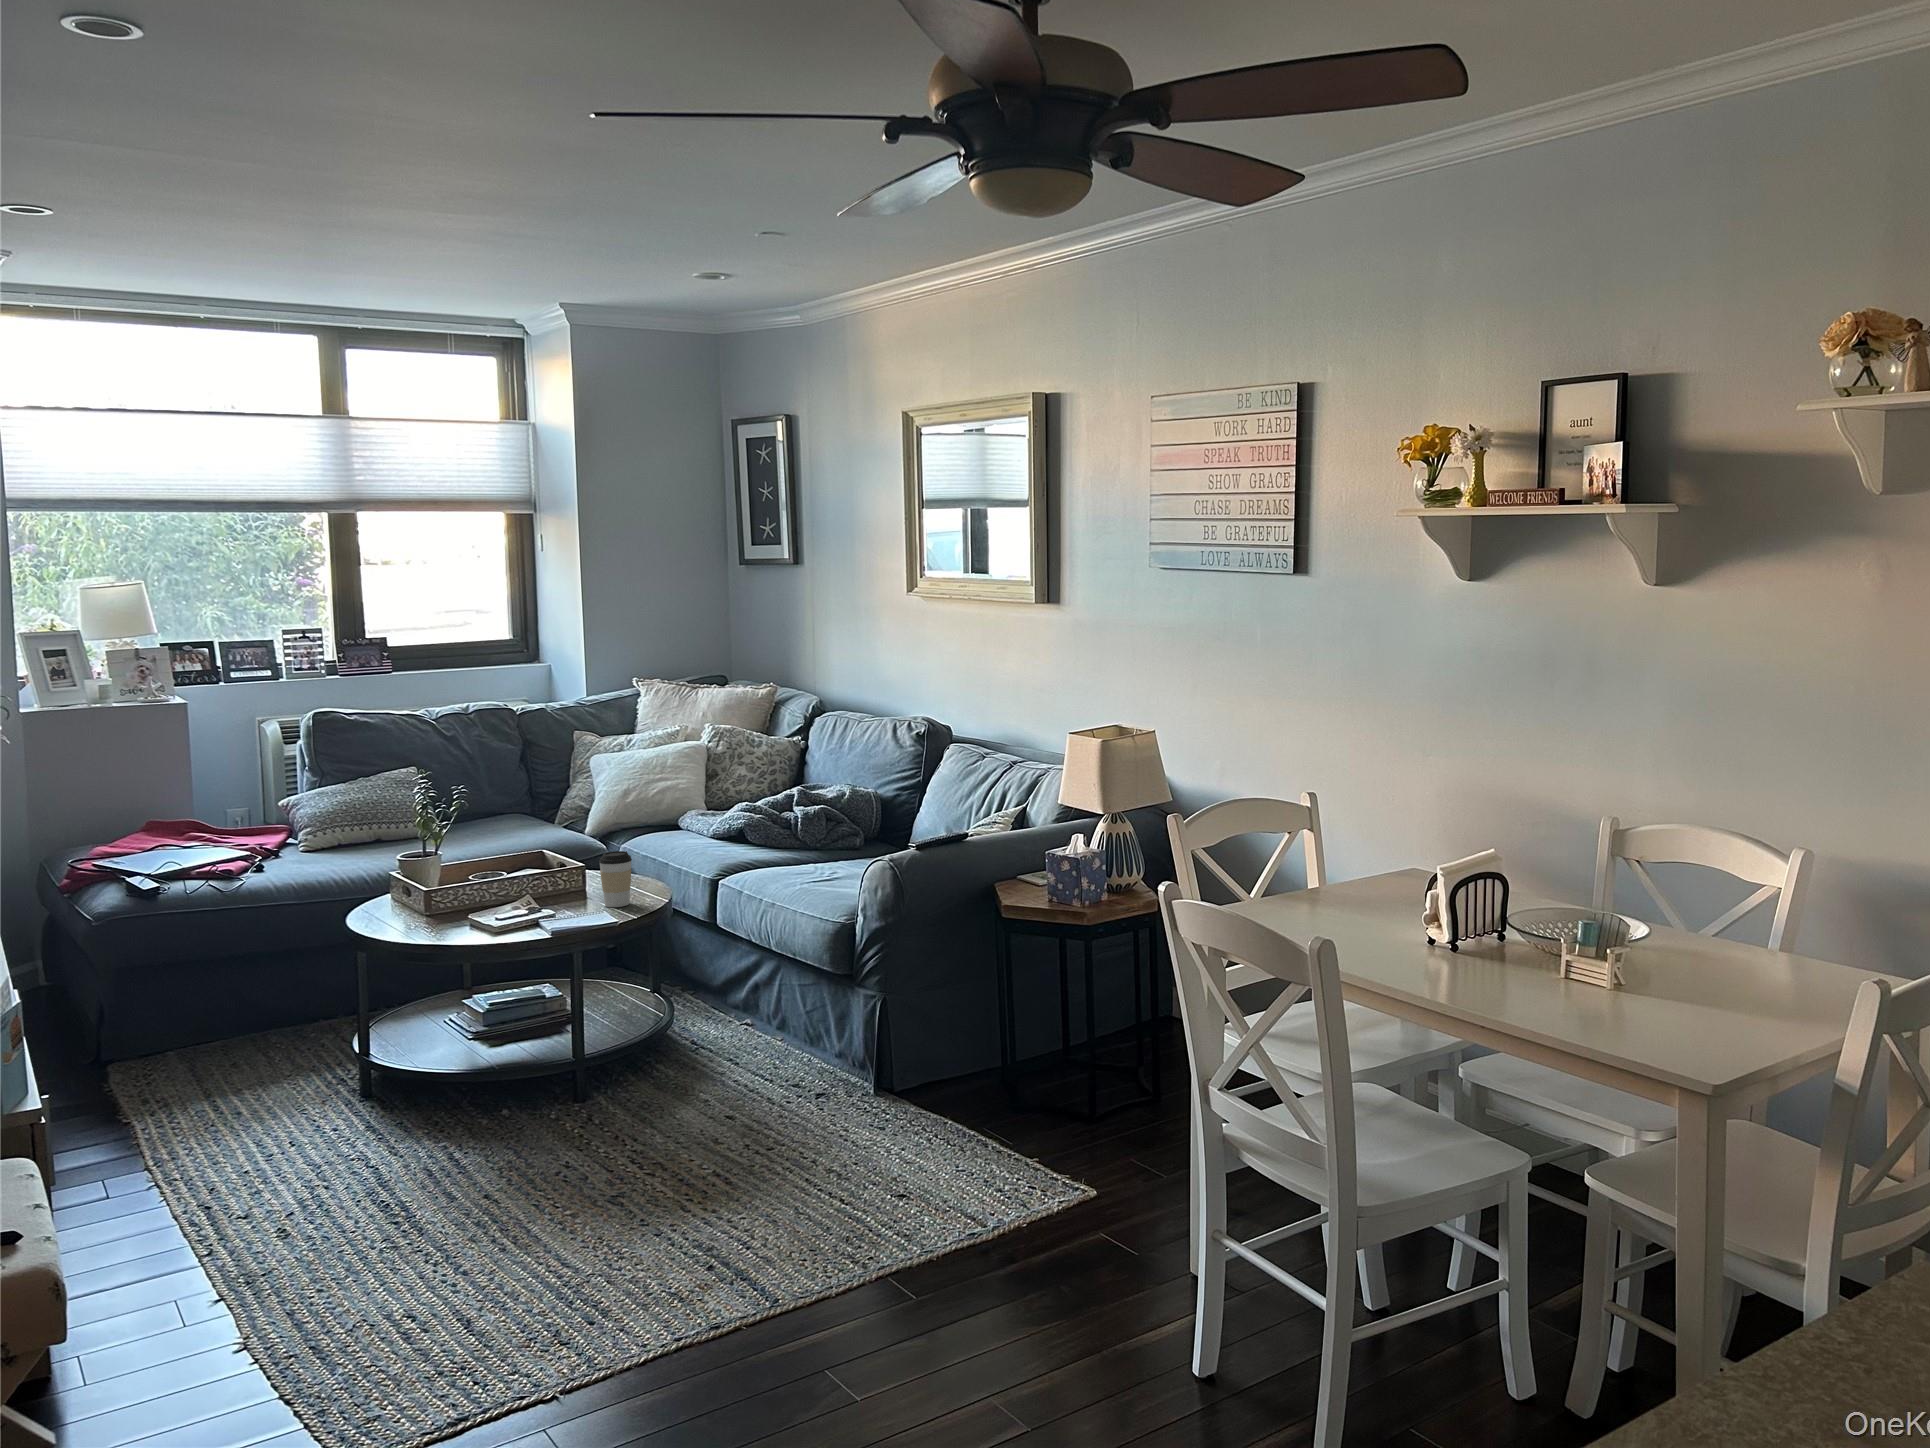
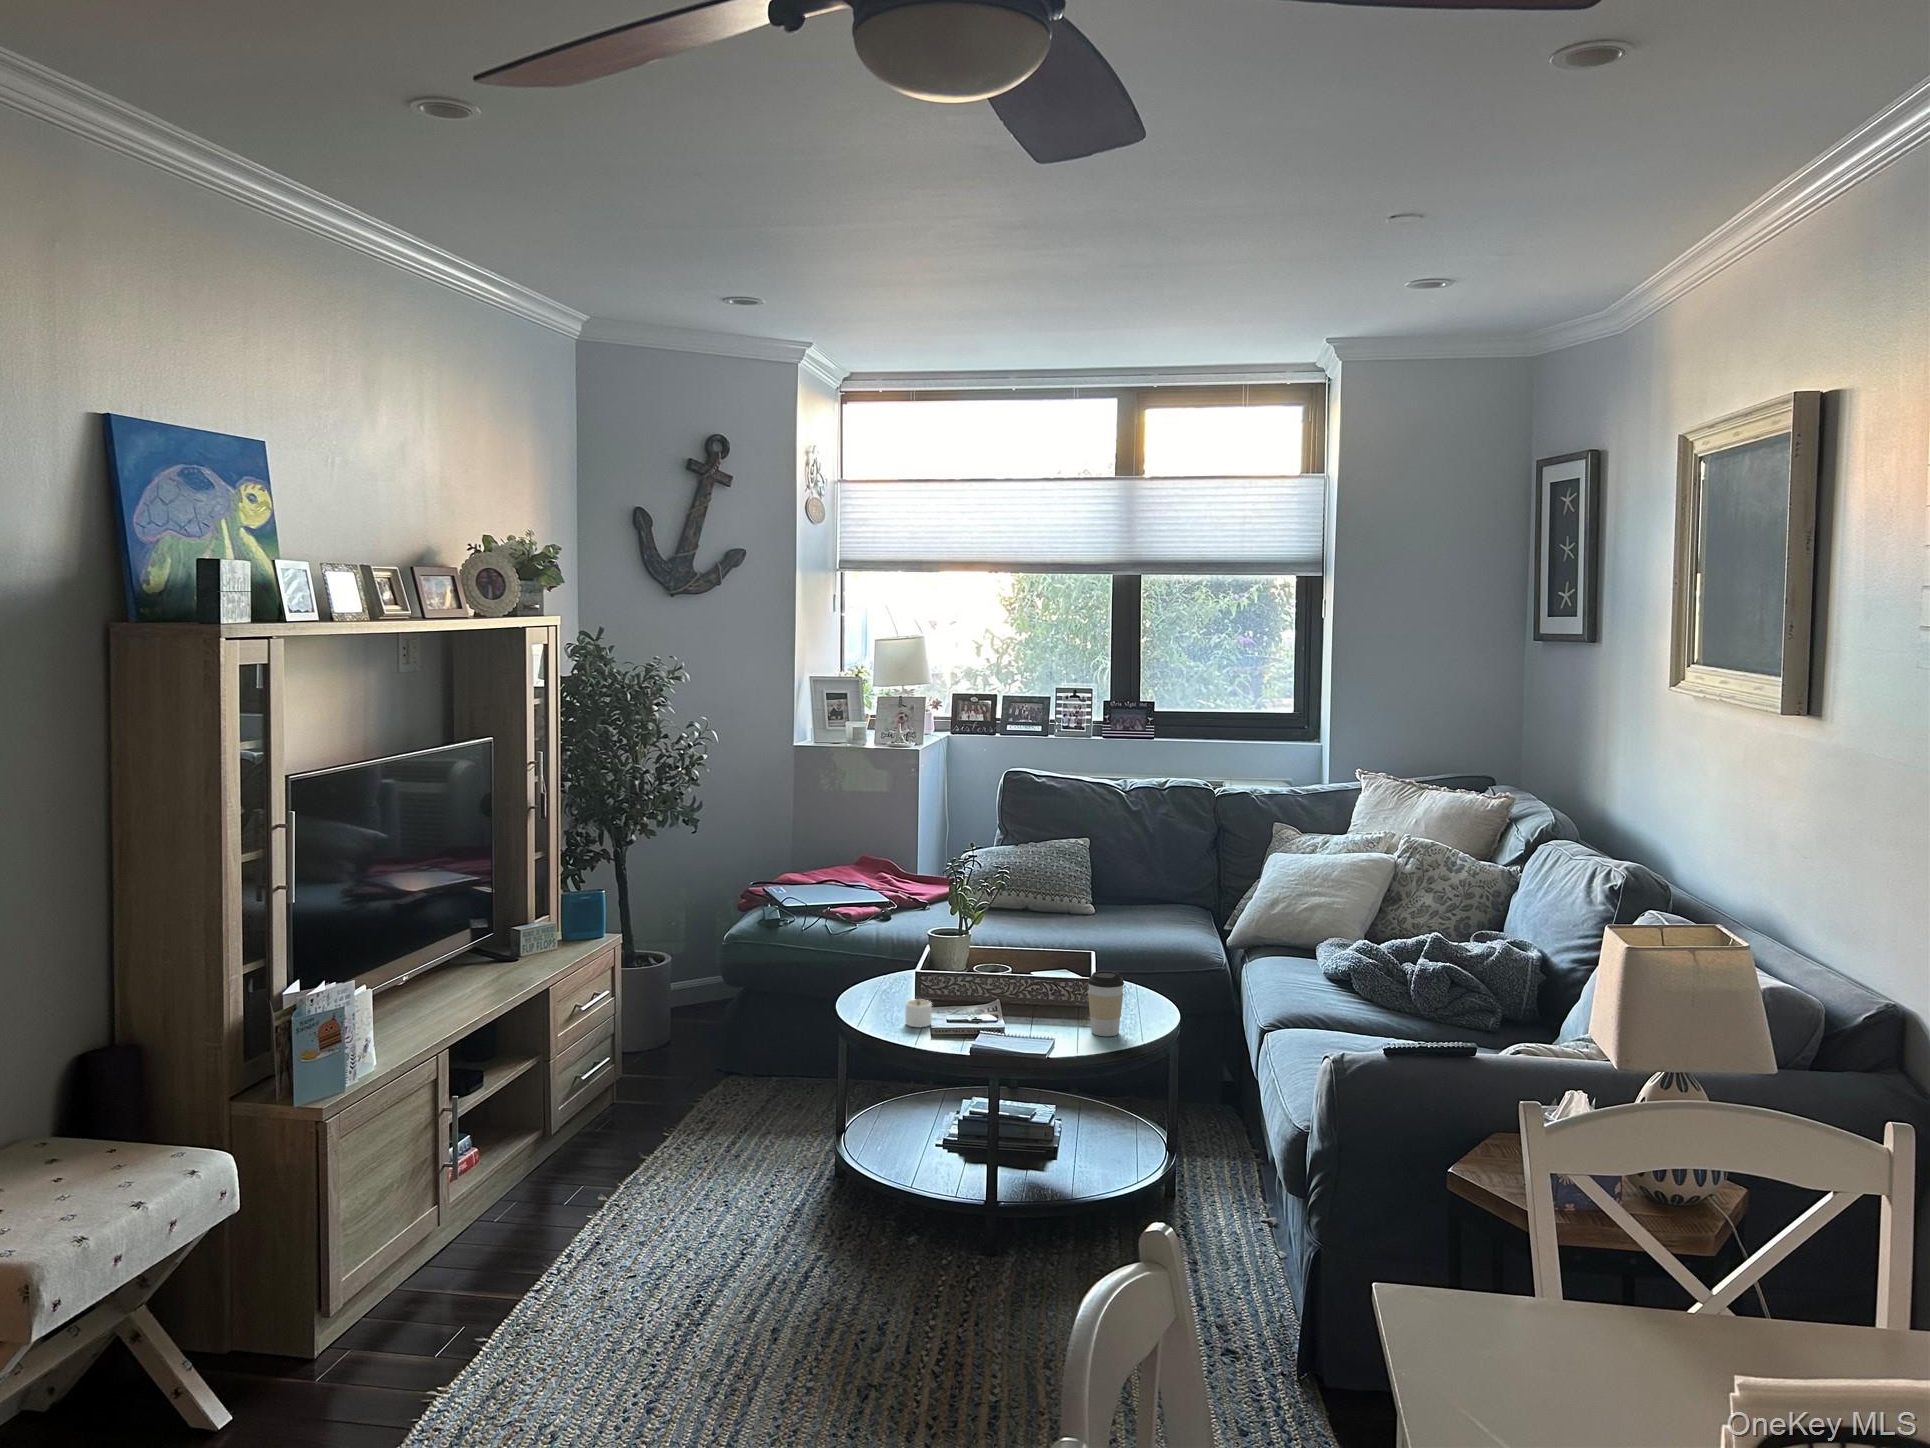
candle: none [439,911,475,937] -> present [905,999,932,1027]

